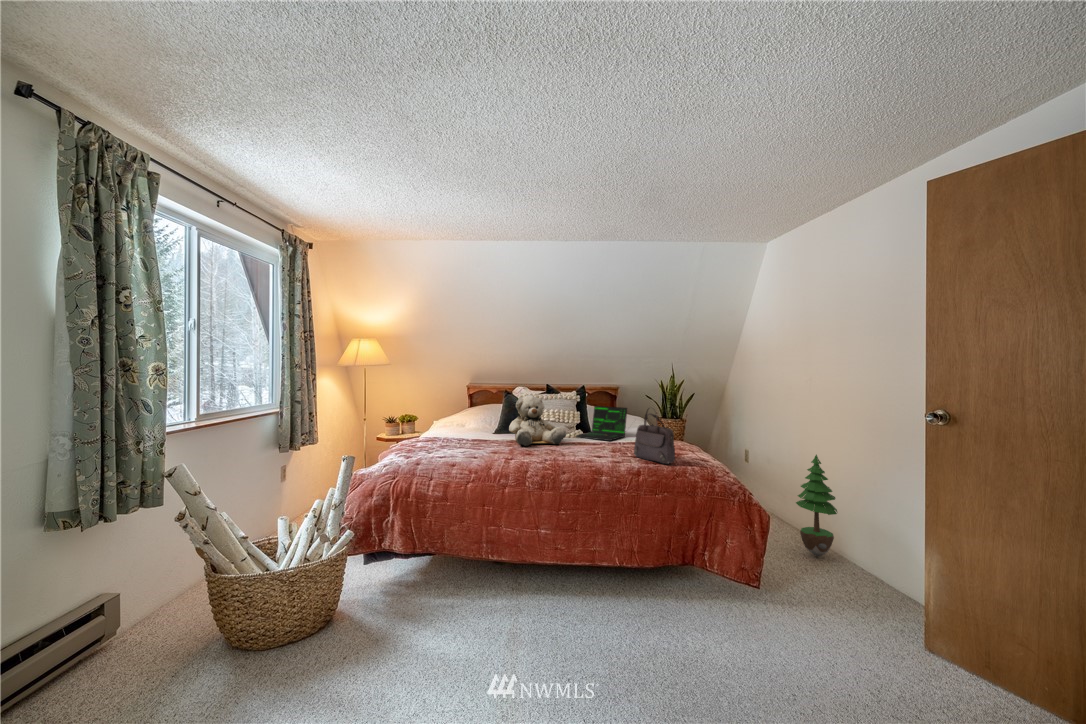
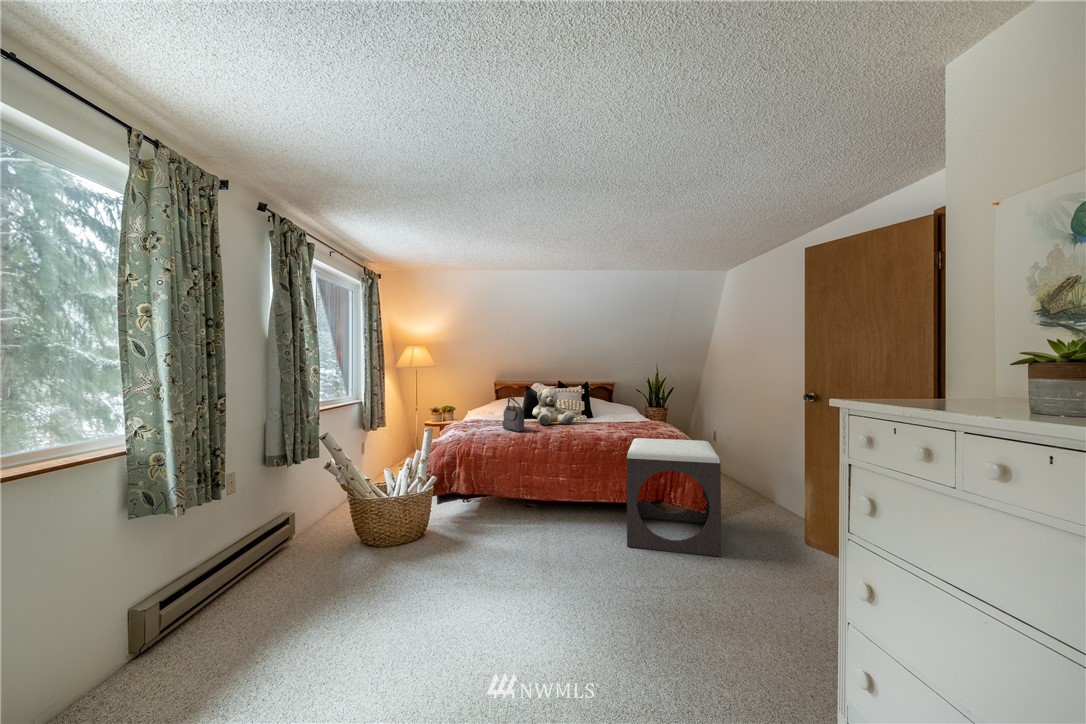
laptop: present [576,406,627,441] -> none [581,397,626,422]
handbag: present [634,409,675,464] -> present [502,394,524,432]
potted tree: present [796,455,837,556] -> none [740,429,769,502]
footstool: none [642,471,799,680] -> present [627,438,721,556]

